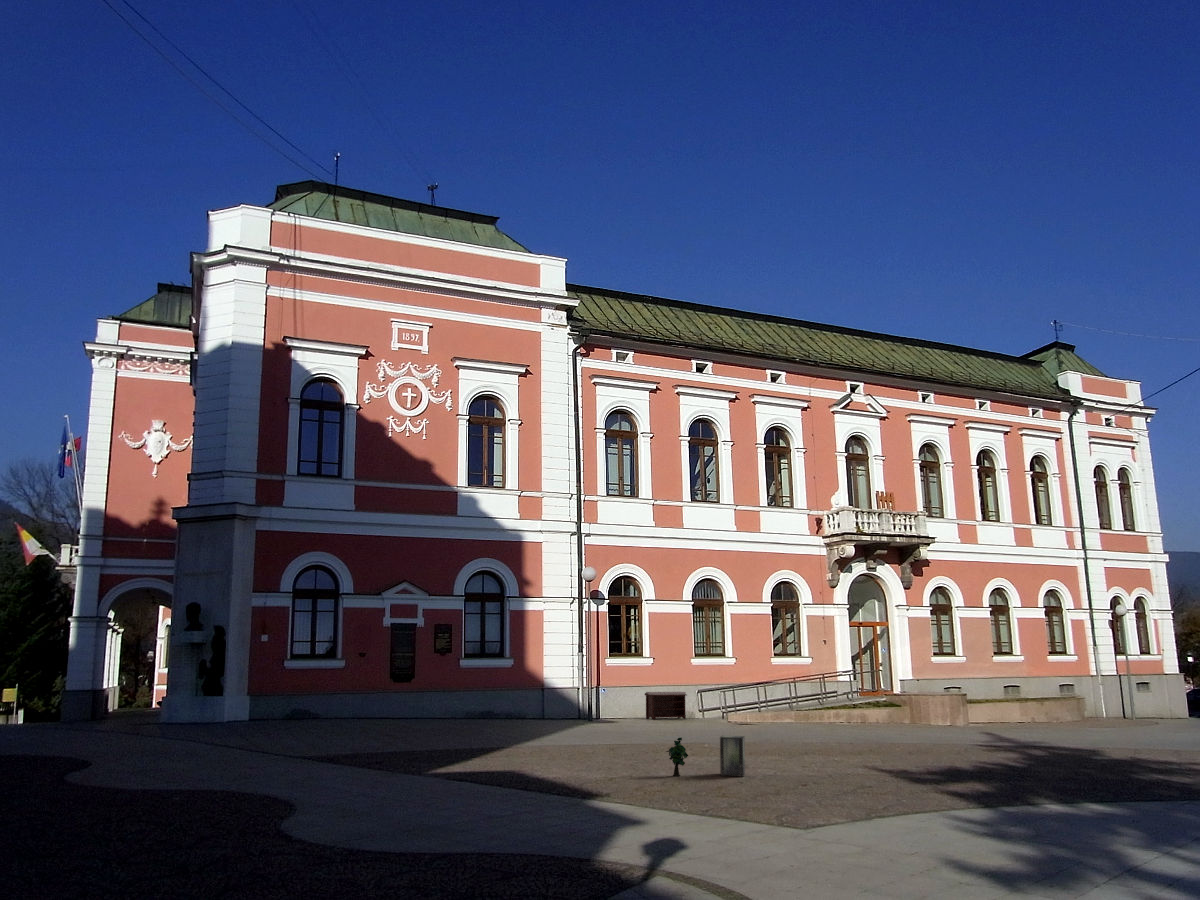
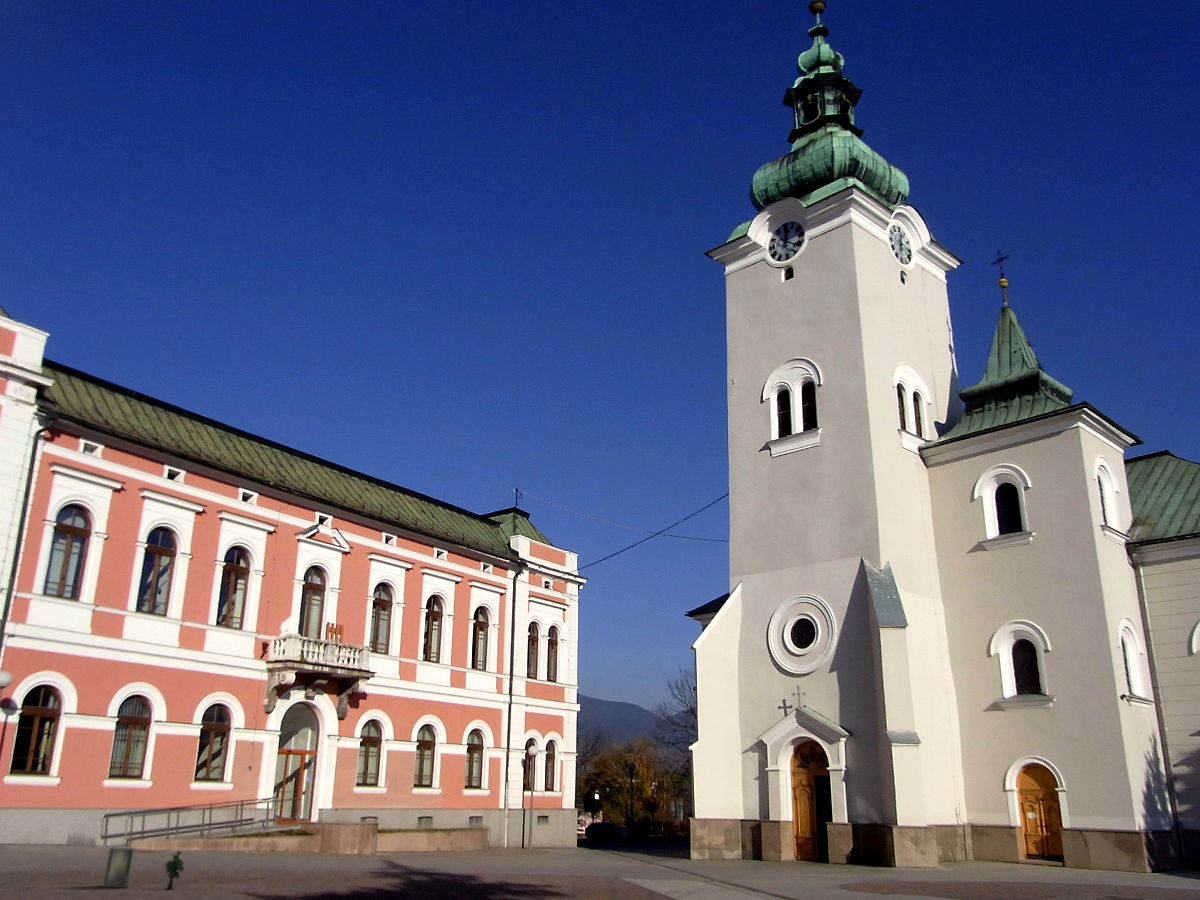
bench: present [645,692,686,720] -> none [37,811,90,842]
decorative plant: present [666,738,688,776] -> present [165,852,184,889]

